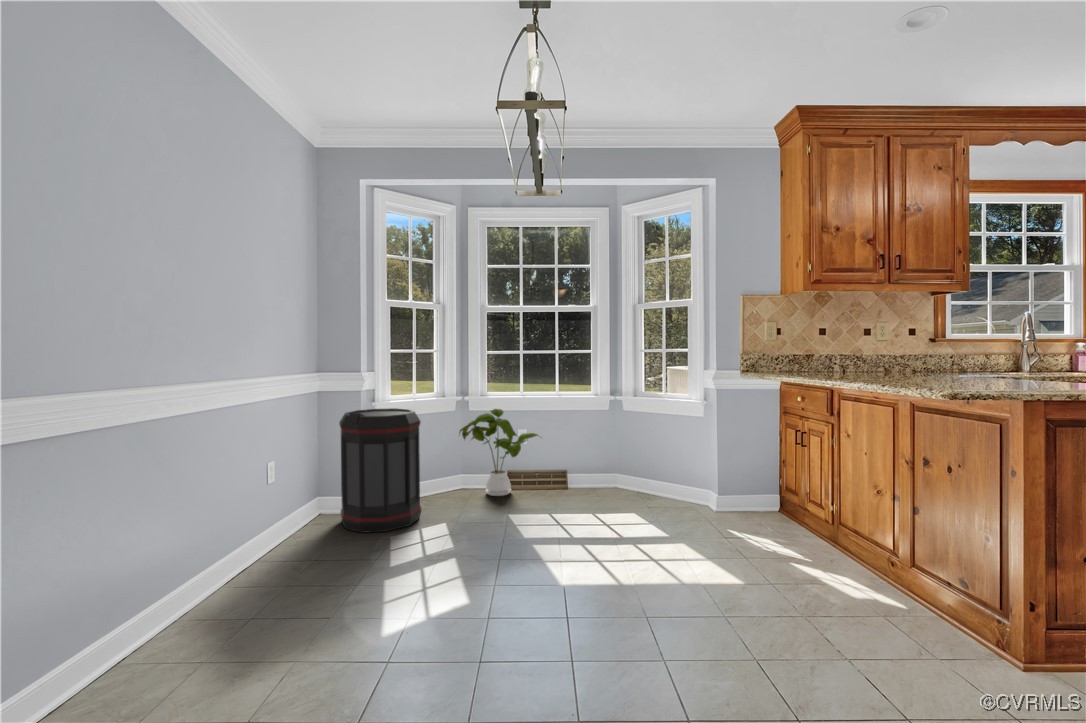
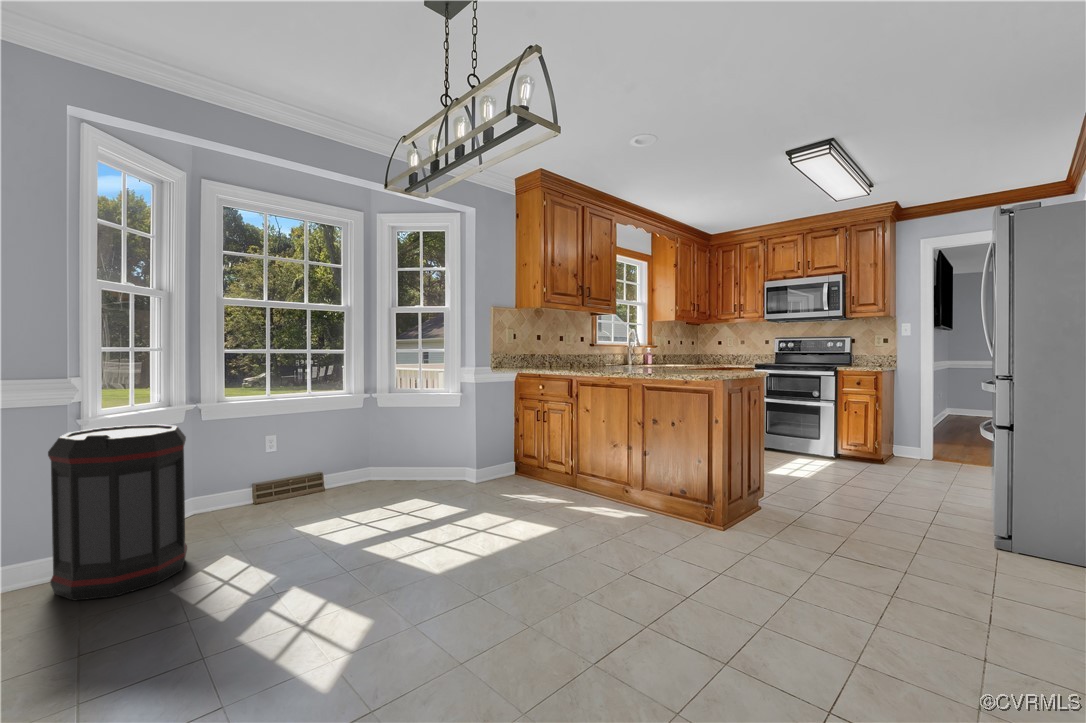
house plant: present [459,409,539,496] -> none [200,416,304,516]

